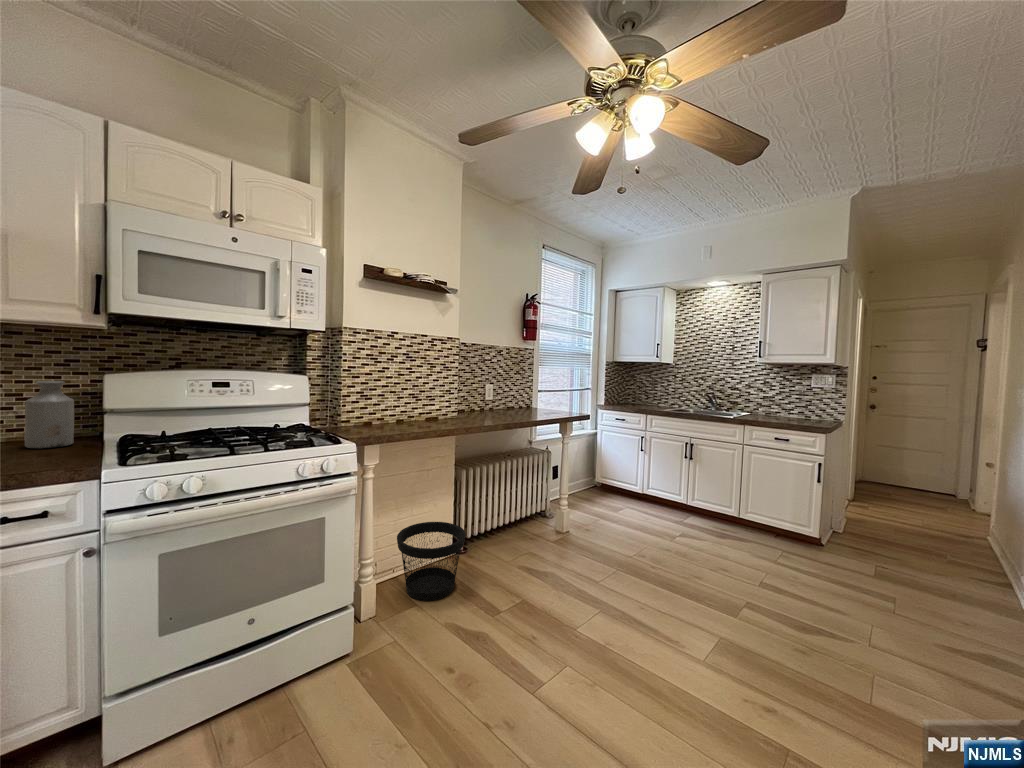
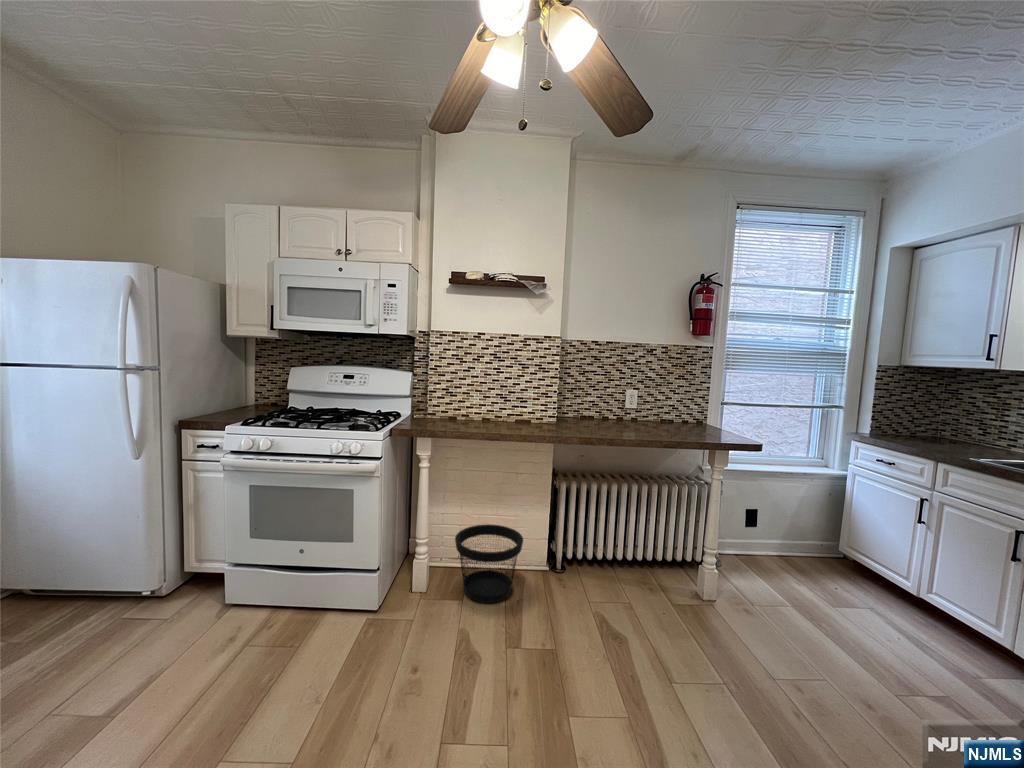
bottle: present [25,381,74,449] -> none [255,371,277,411]

